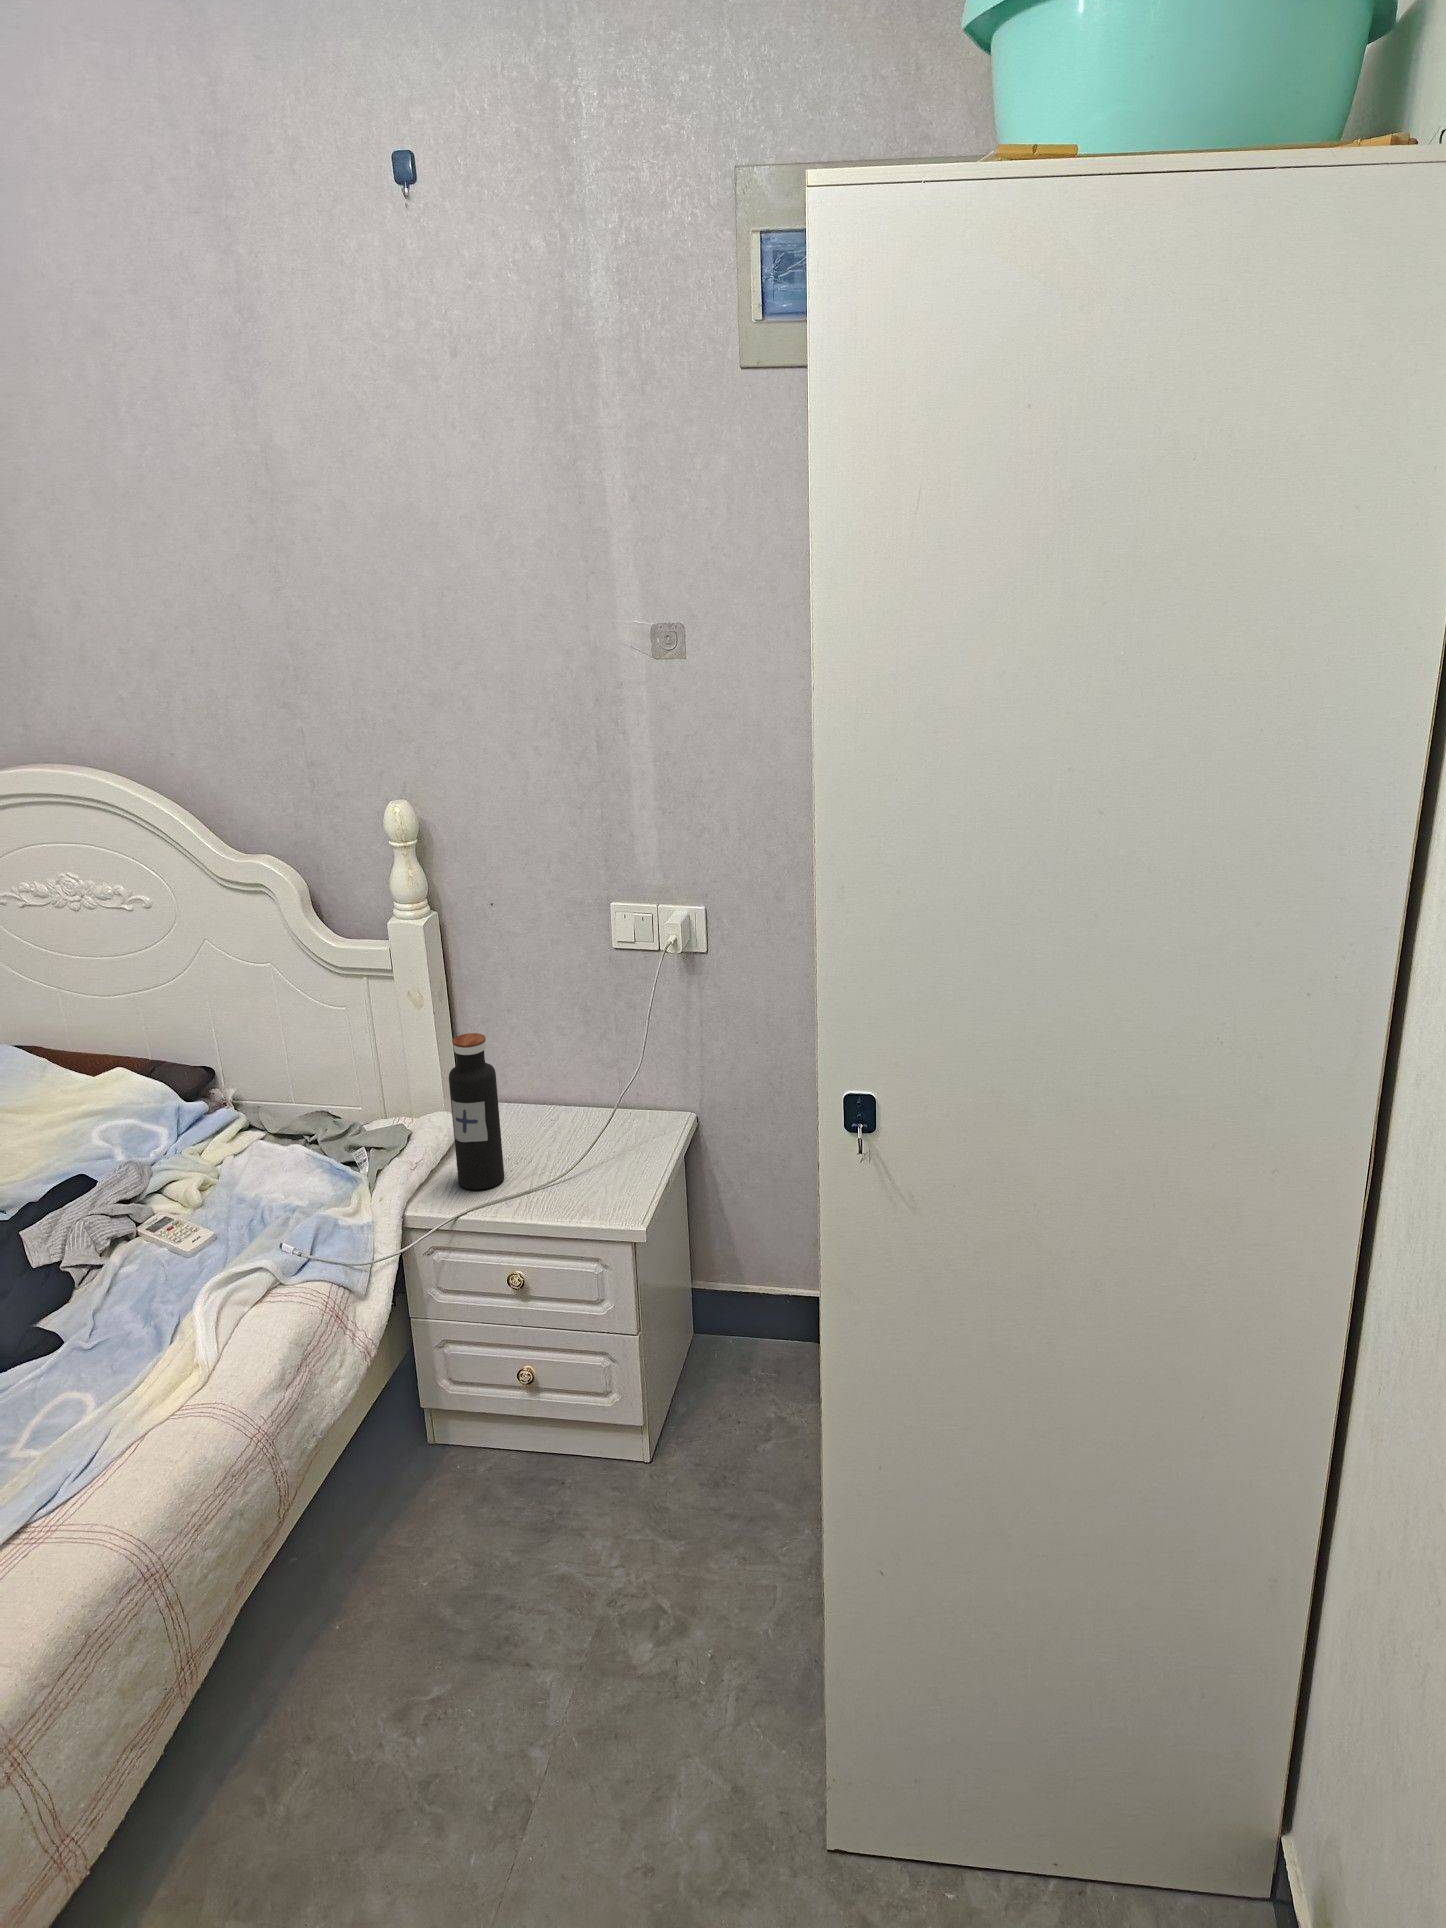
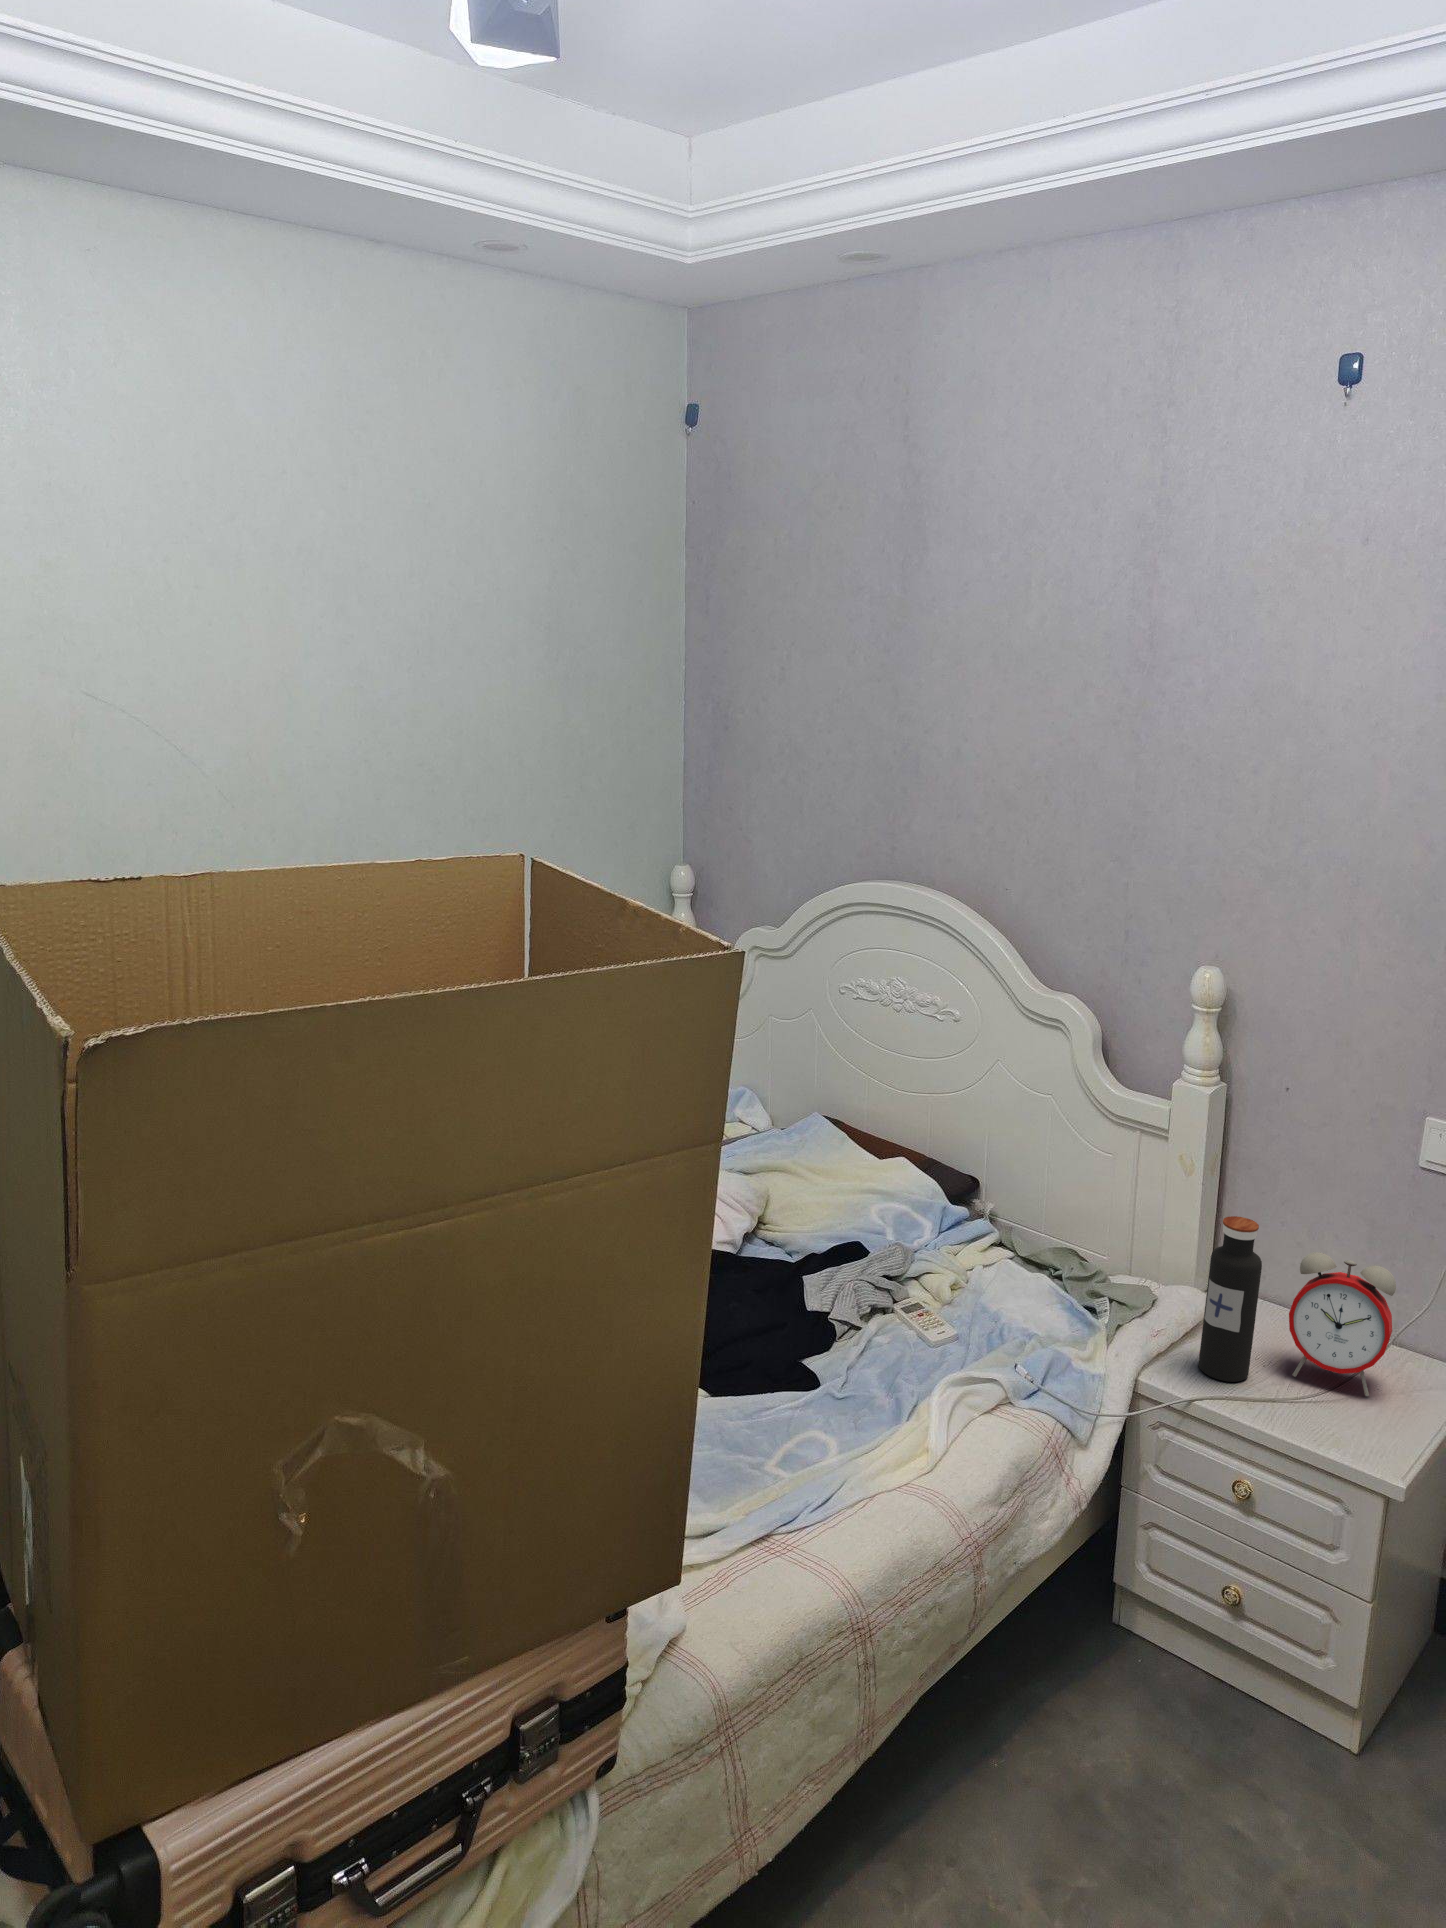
alarm clock: none [528,1044,616,1164] -> present [1289,1252,1396,1396]

